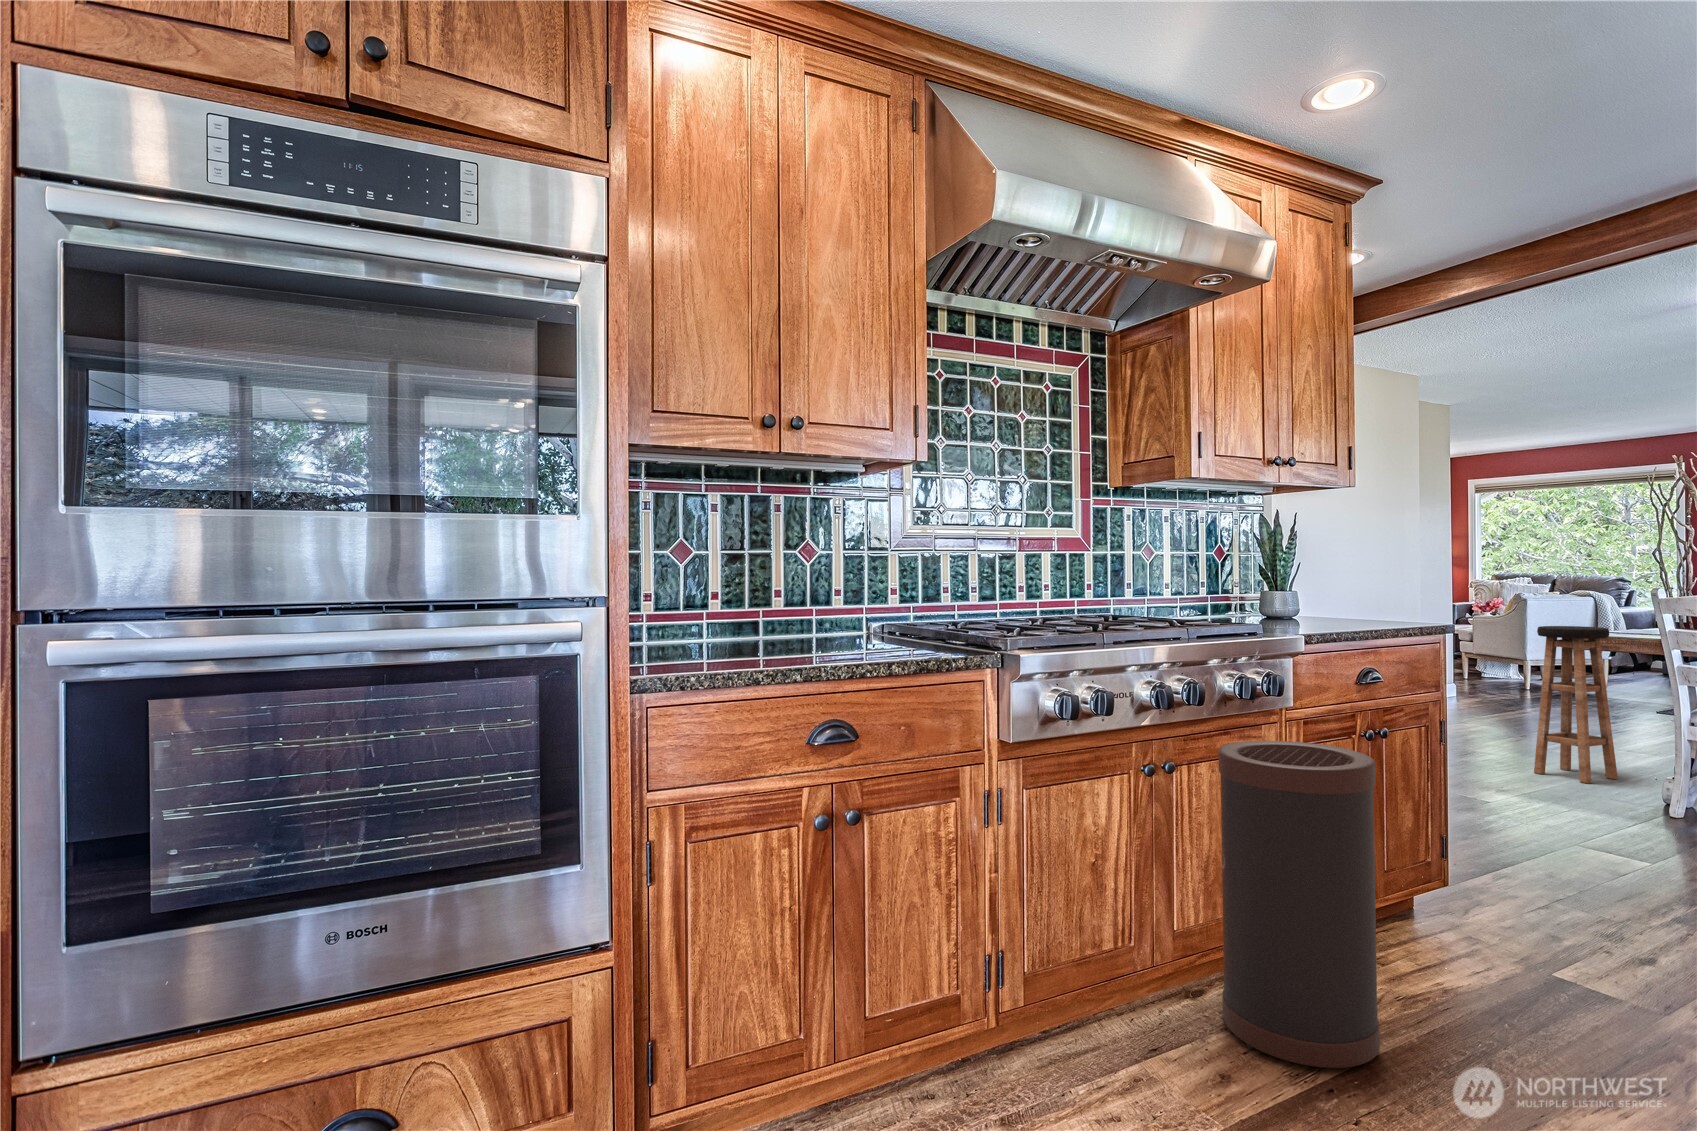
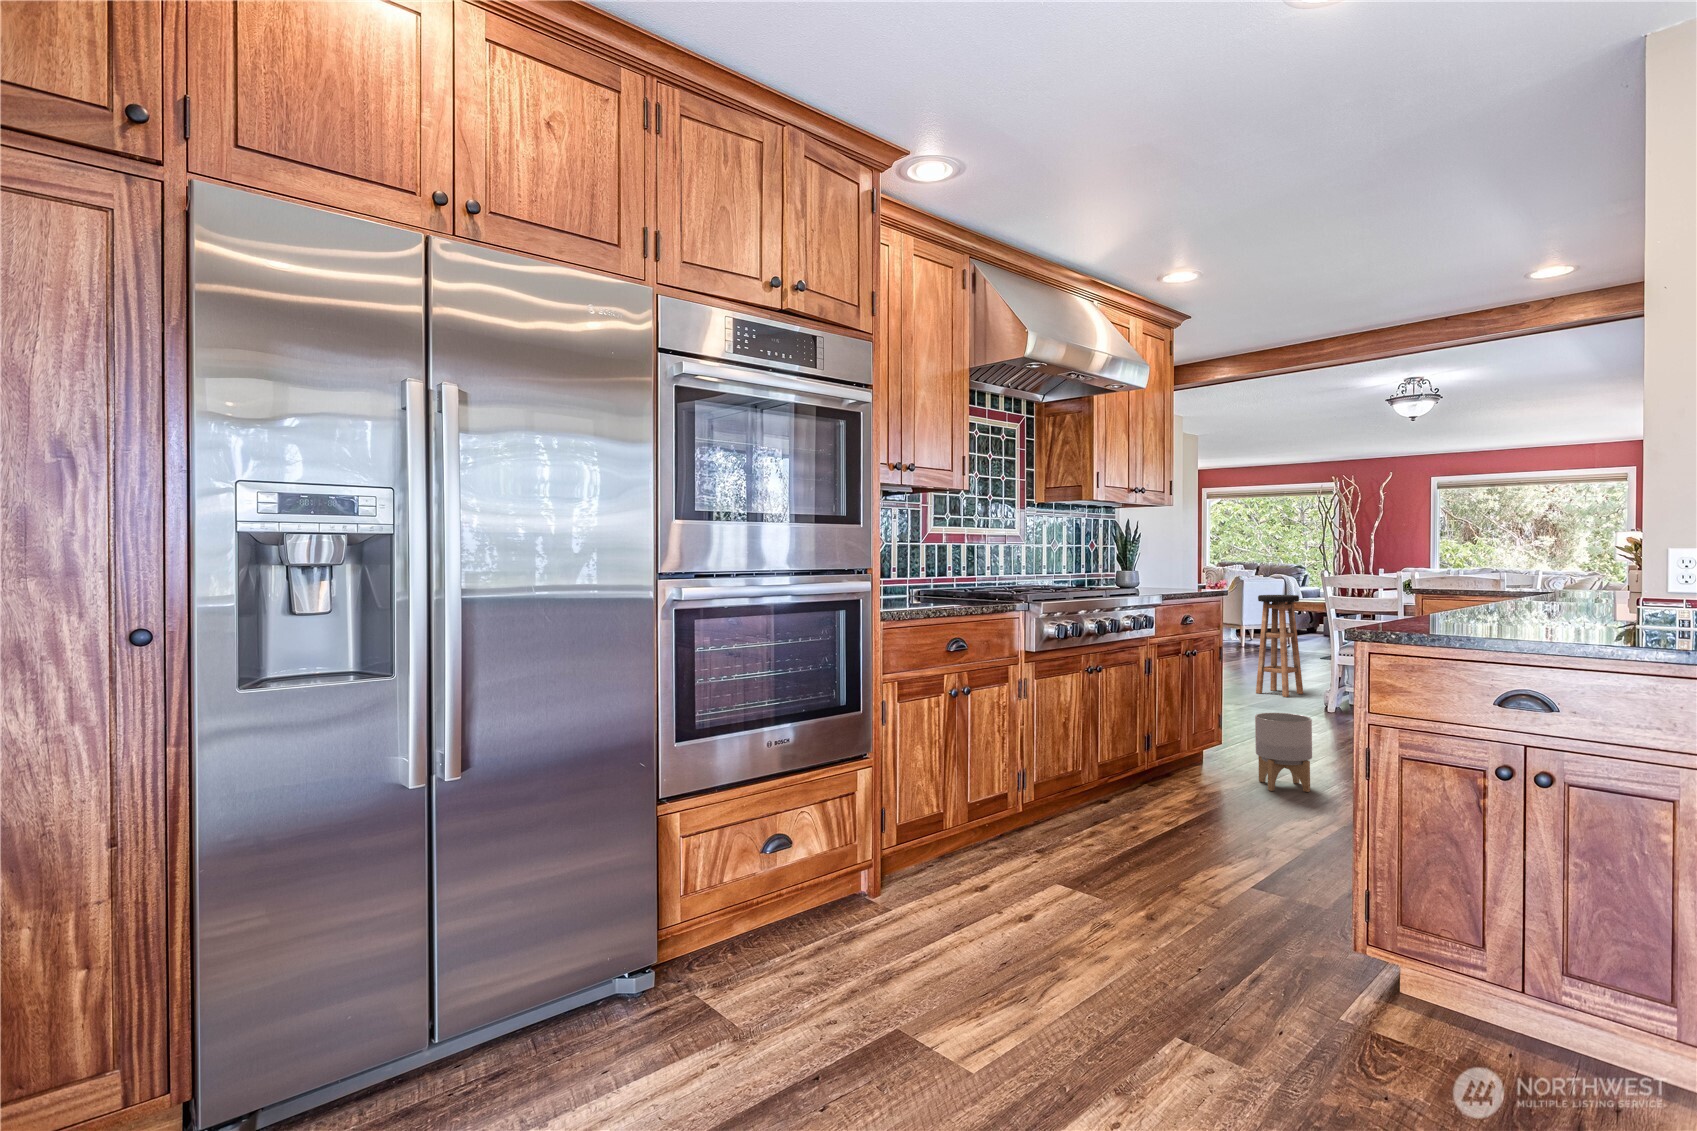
trash can: present [1218,741,1380,1068] -> none [1122,653,1208,822]
planter: none [1497,848,1614,1009] -> present [1255,713,1312,792]

